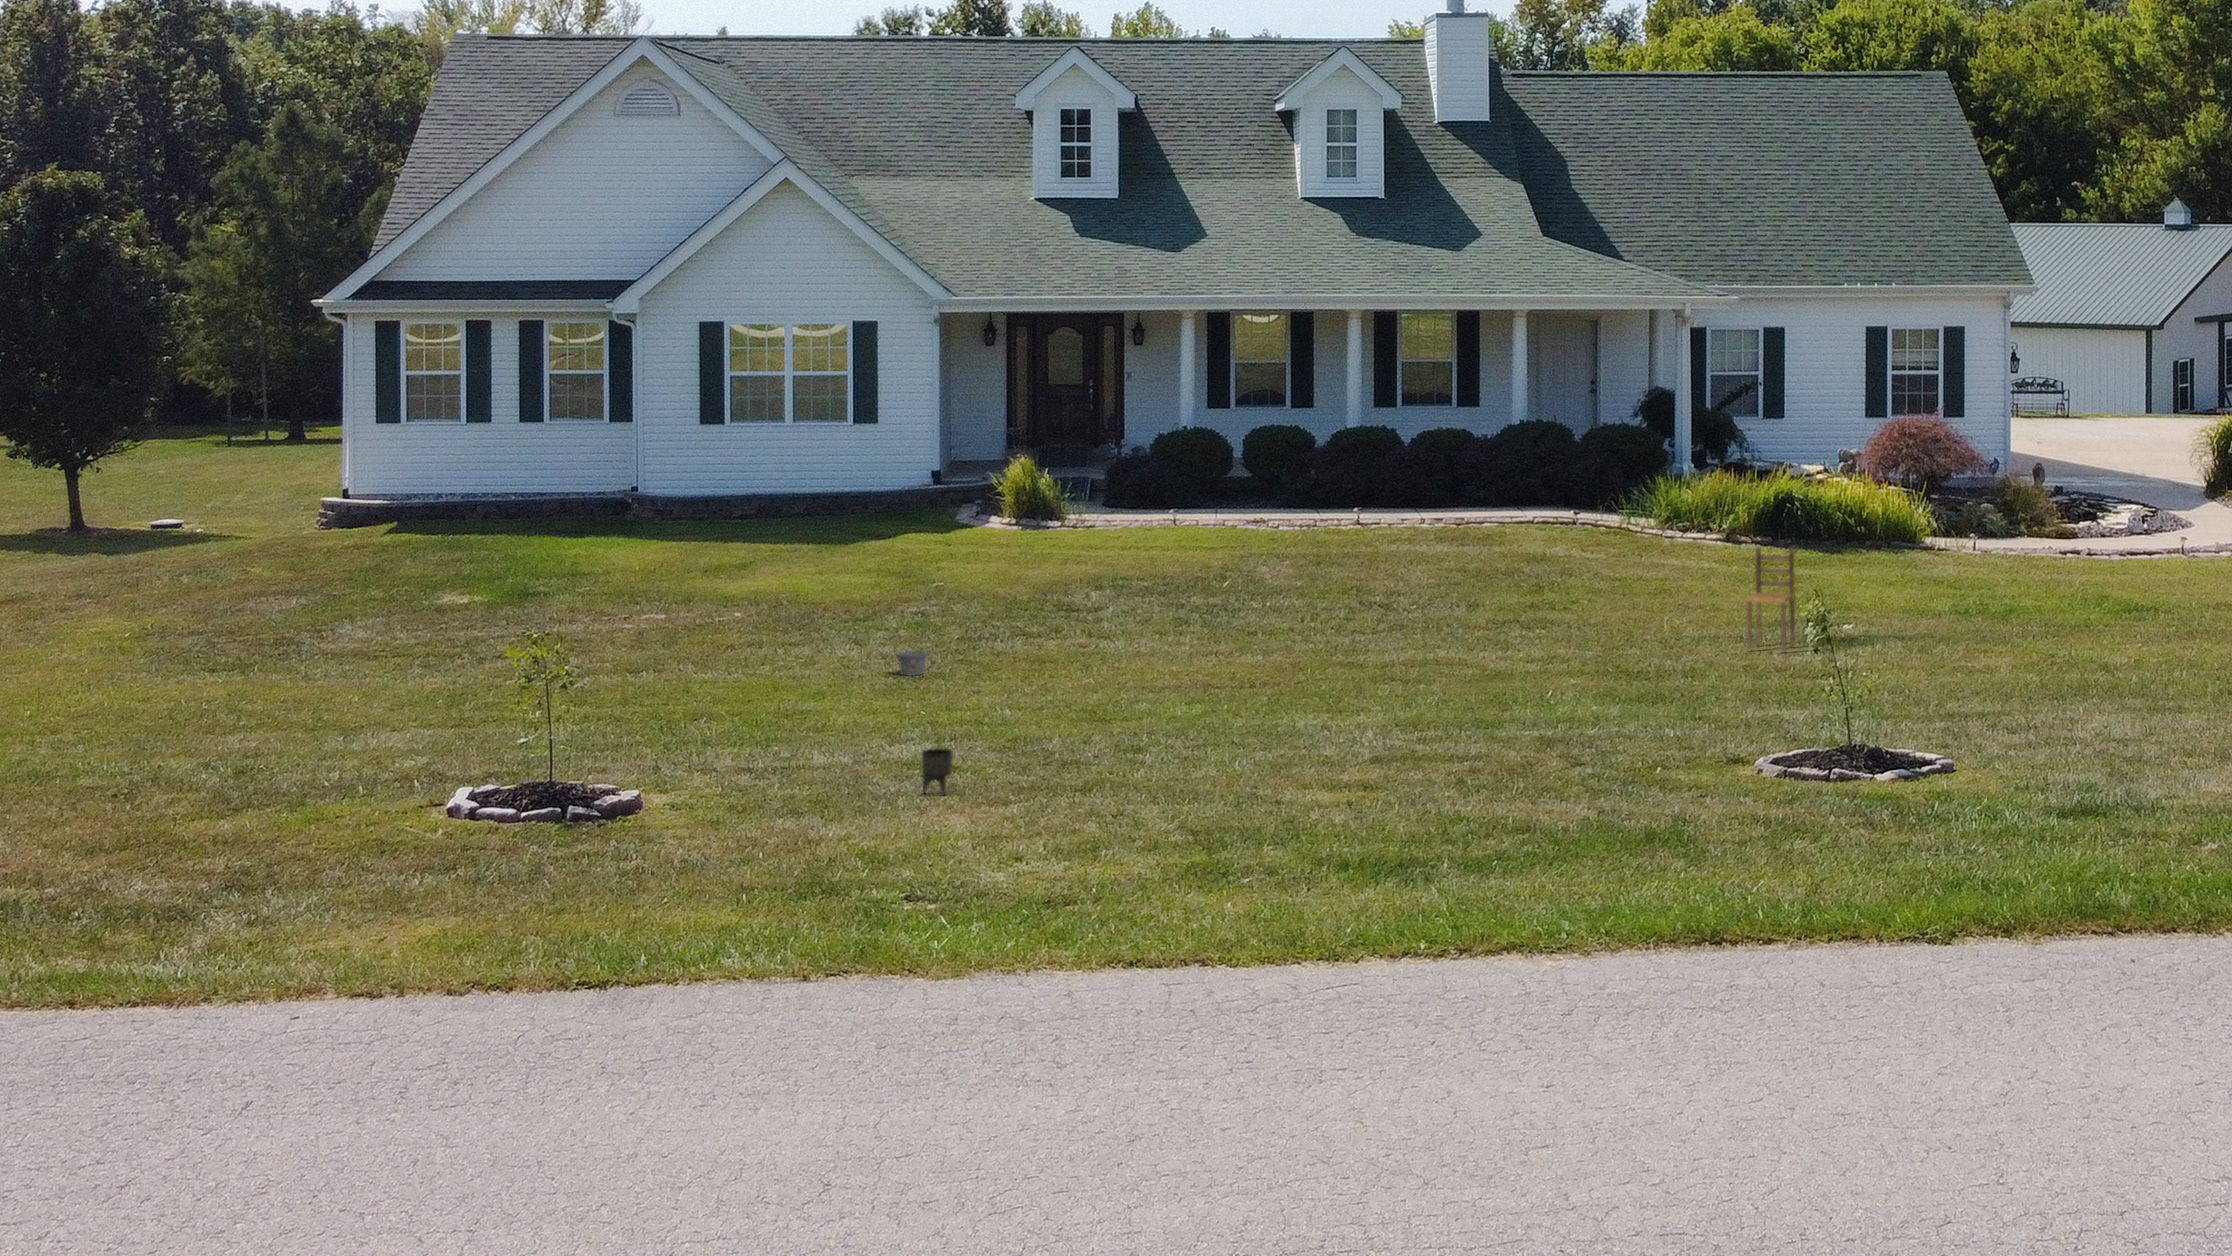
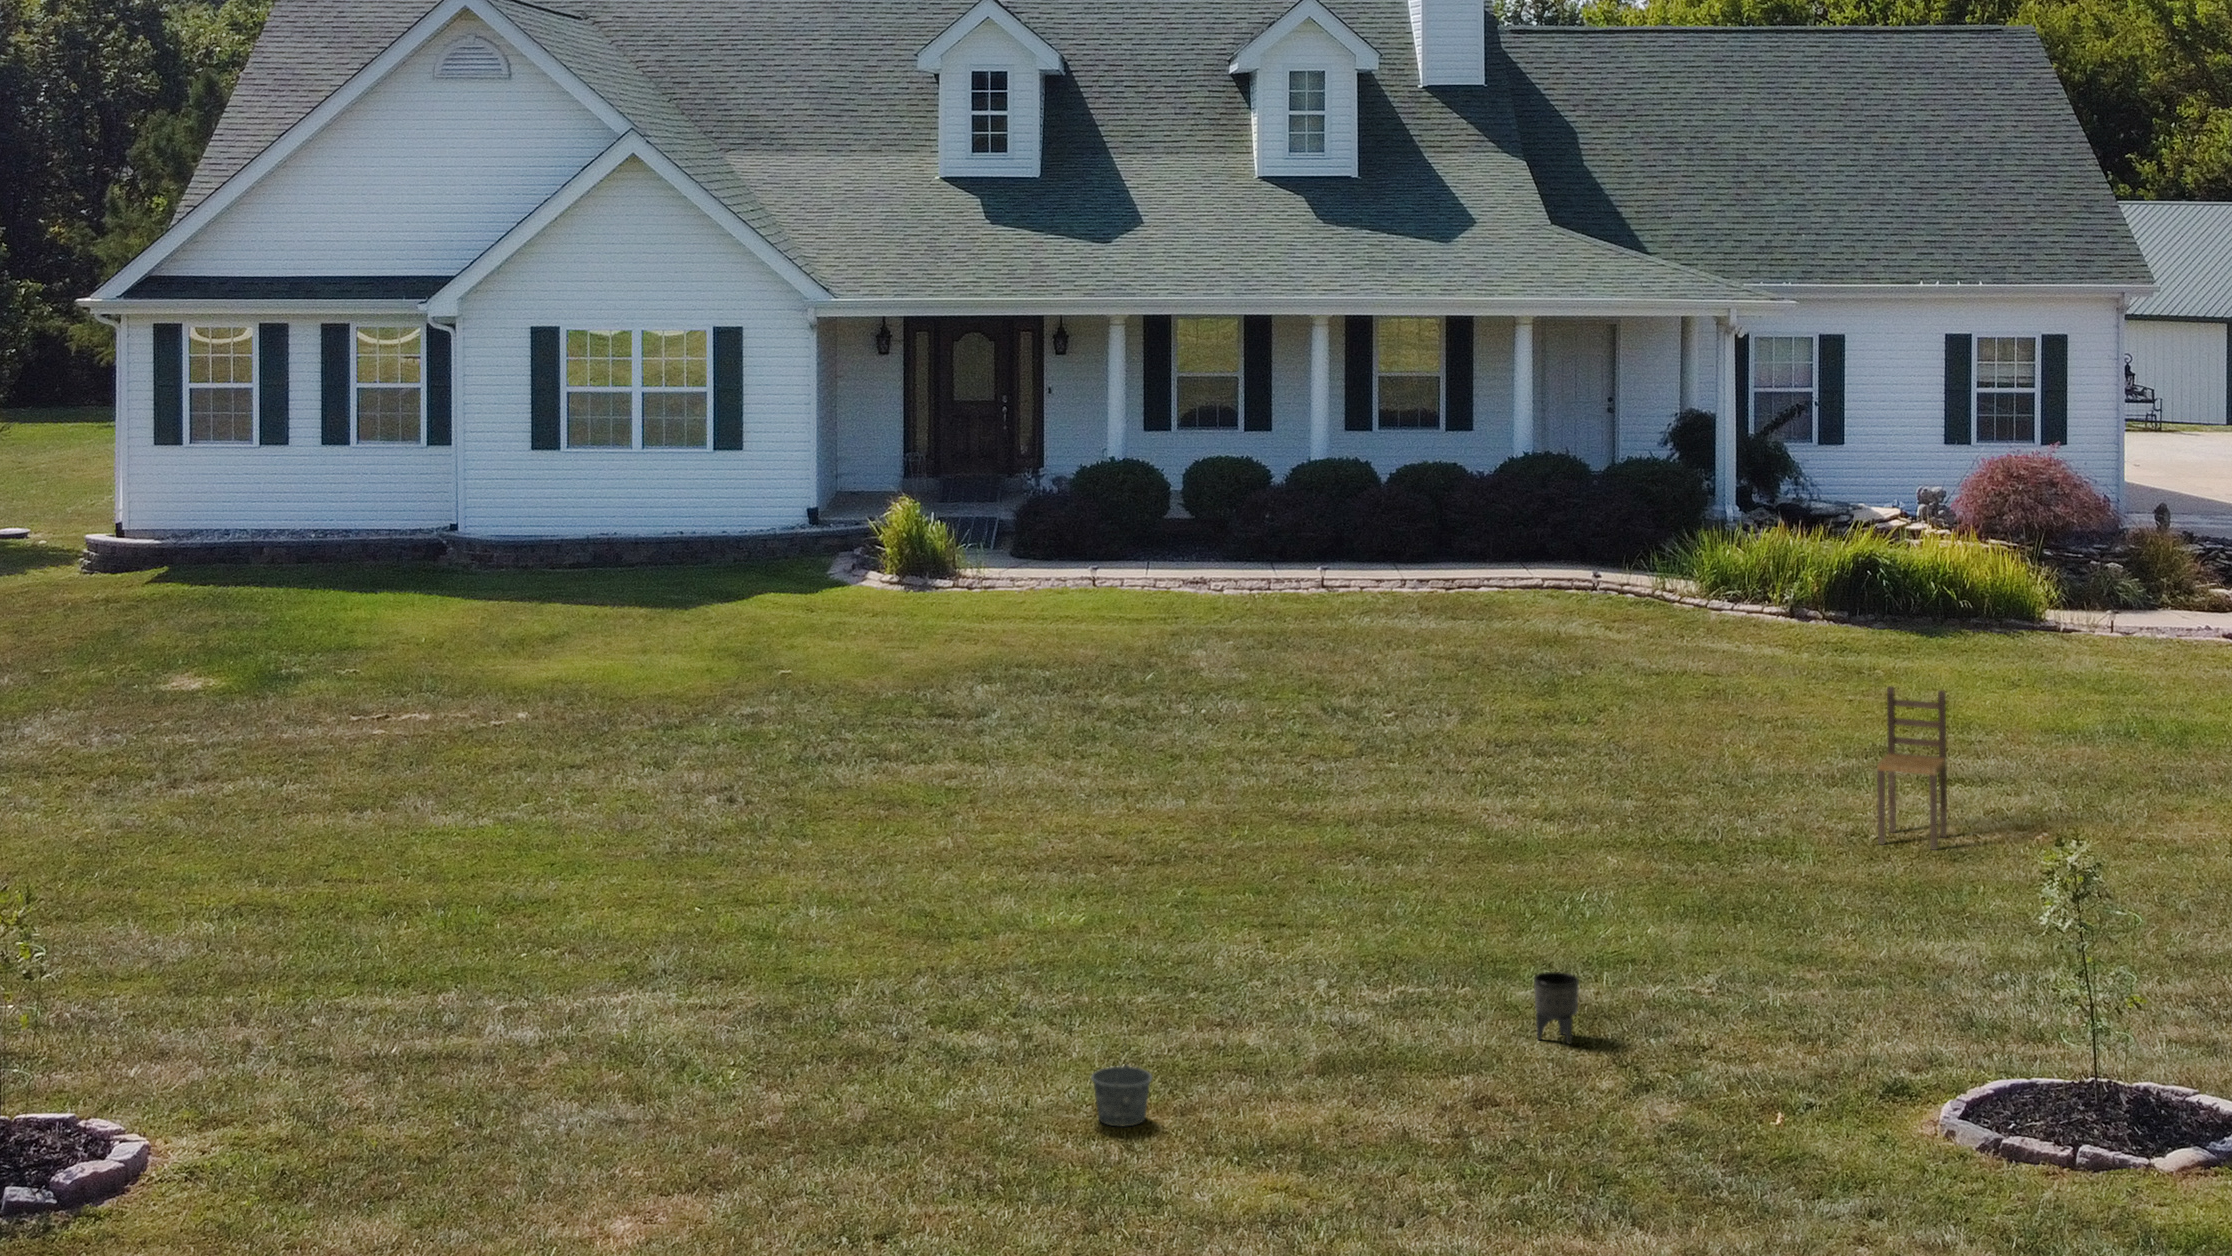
bucket: present [898,651,927,676] -> present [1091,1065,1152,1126]
planter: present [921,748,953,795] -> present [1534,972,1579,1044]

